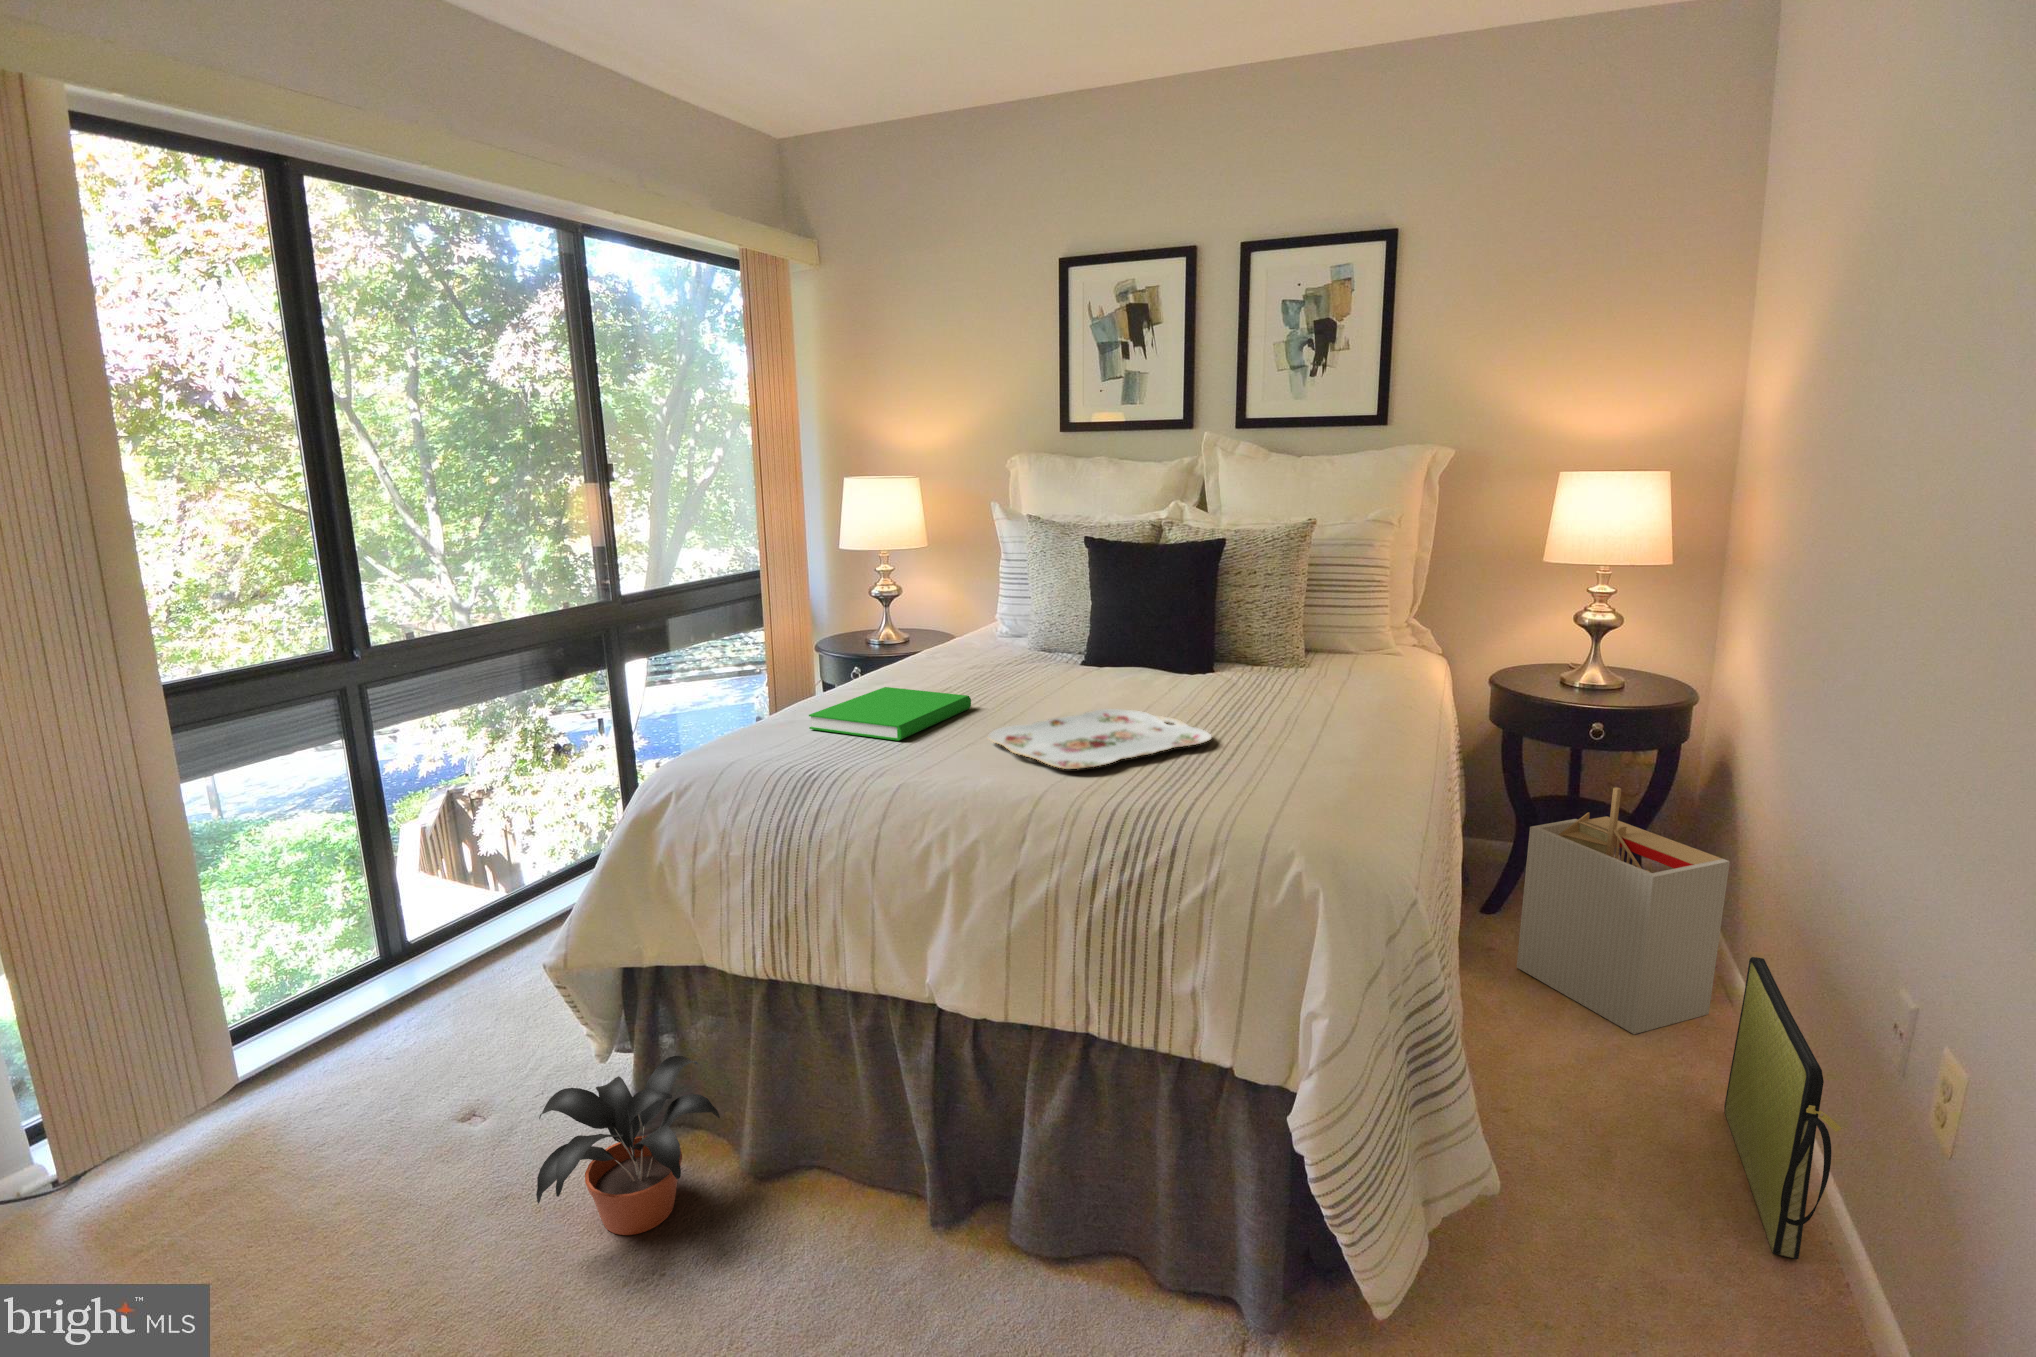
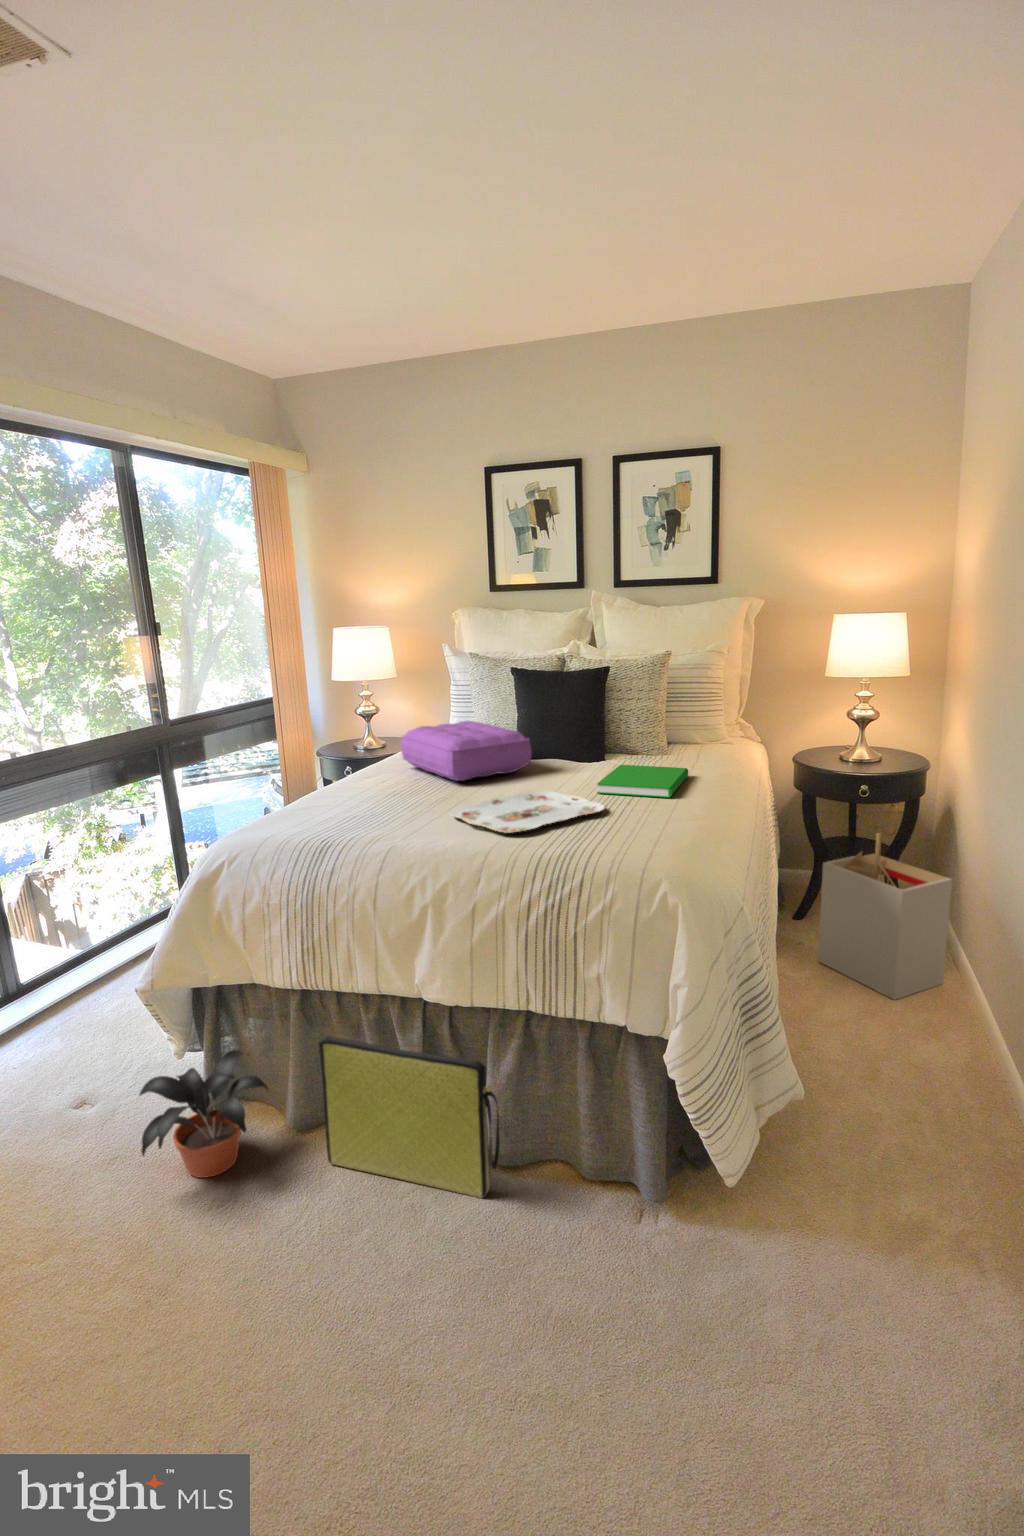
pillow: none [932,608,1111,691] -> present [401,721,532,781]
book: present [809,687,971,741] -> present [597,765,688,798]
bag: present [1724,957,1842,1259] -> present [318,1036,500,1198]

